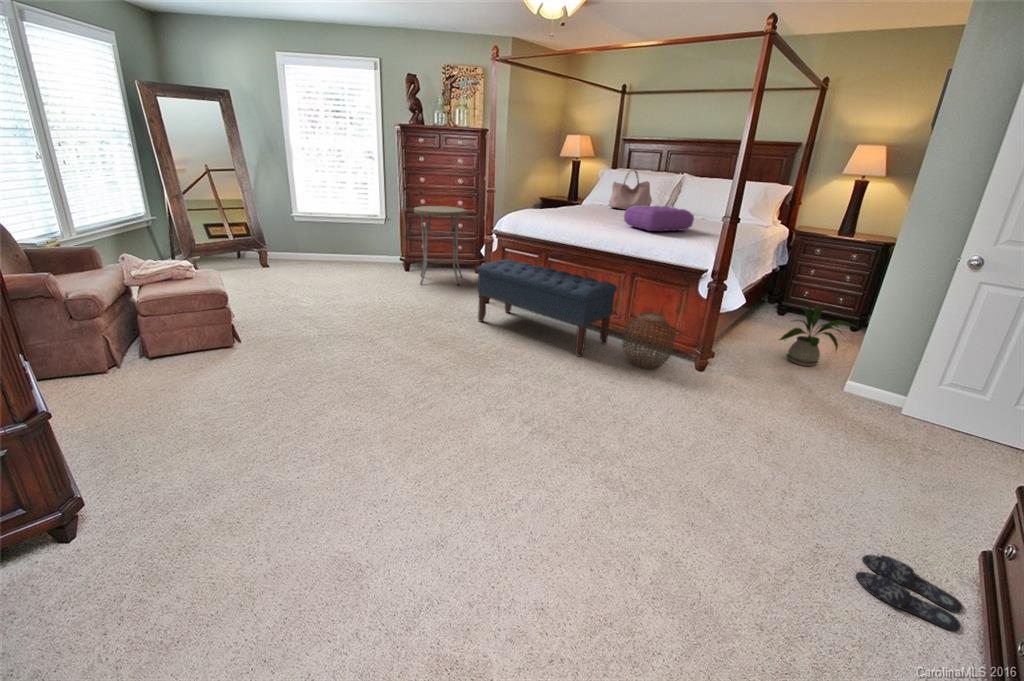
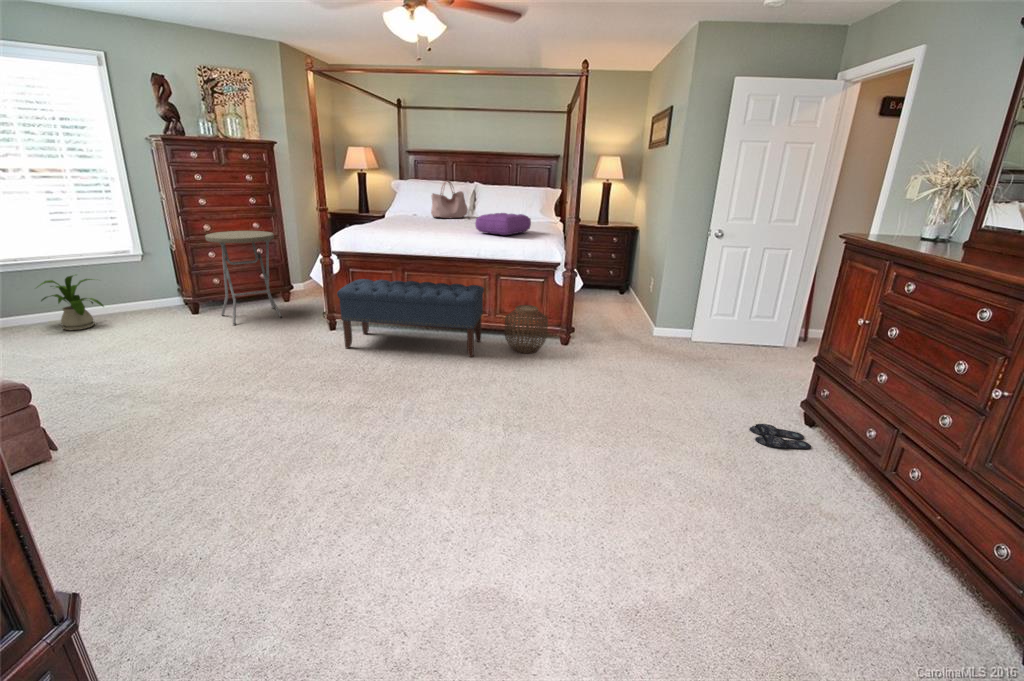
house plant: present [780,300,855,366] -> present [38,274,104,330]

